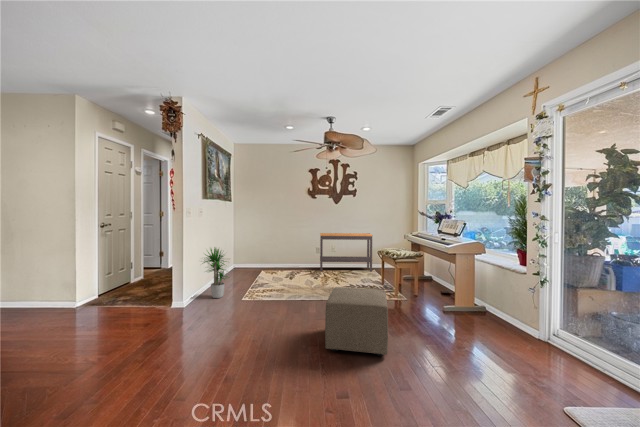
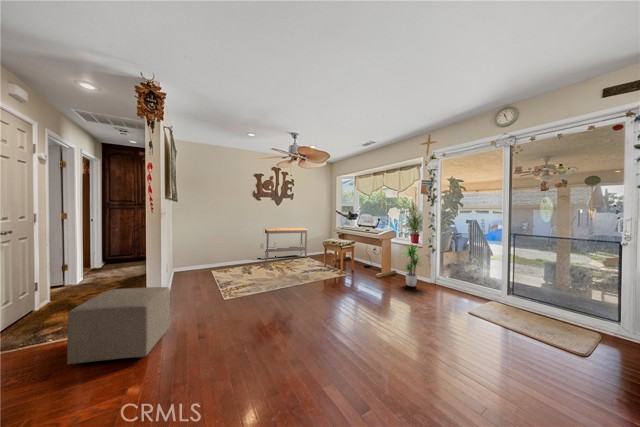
potted plant: present [204,248,227,298] -> present [404,244,420,286]
ottoman: present [325,287,388,356] -> present [67,287,170,365]

